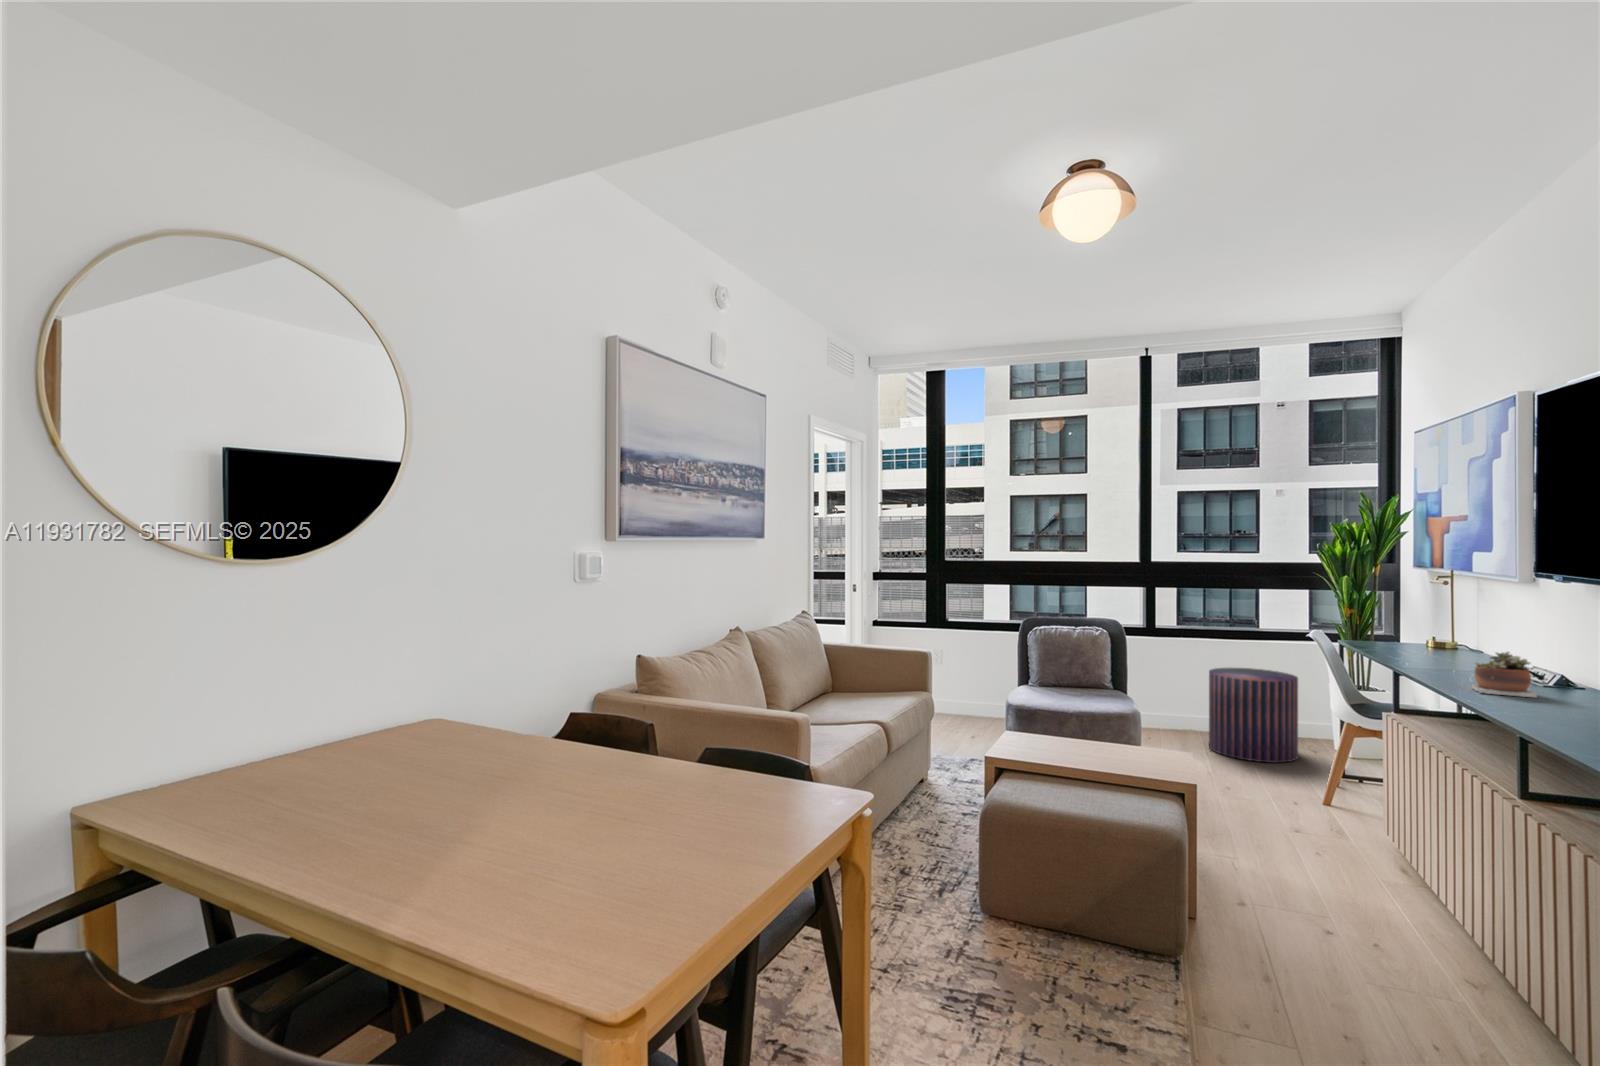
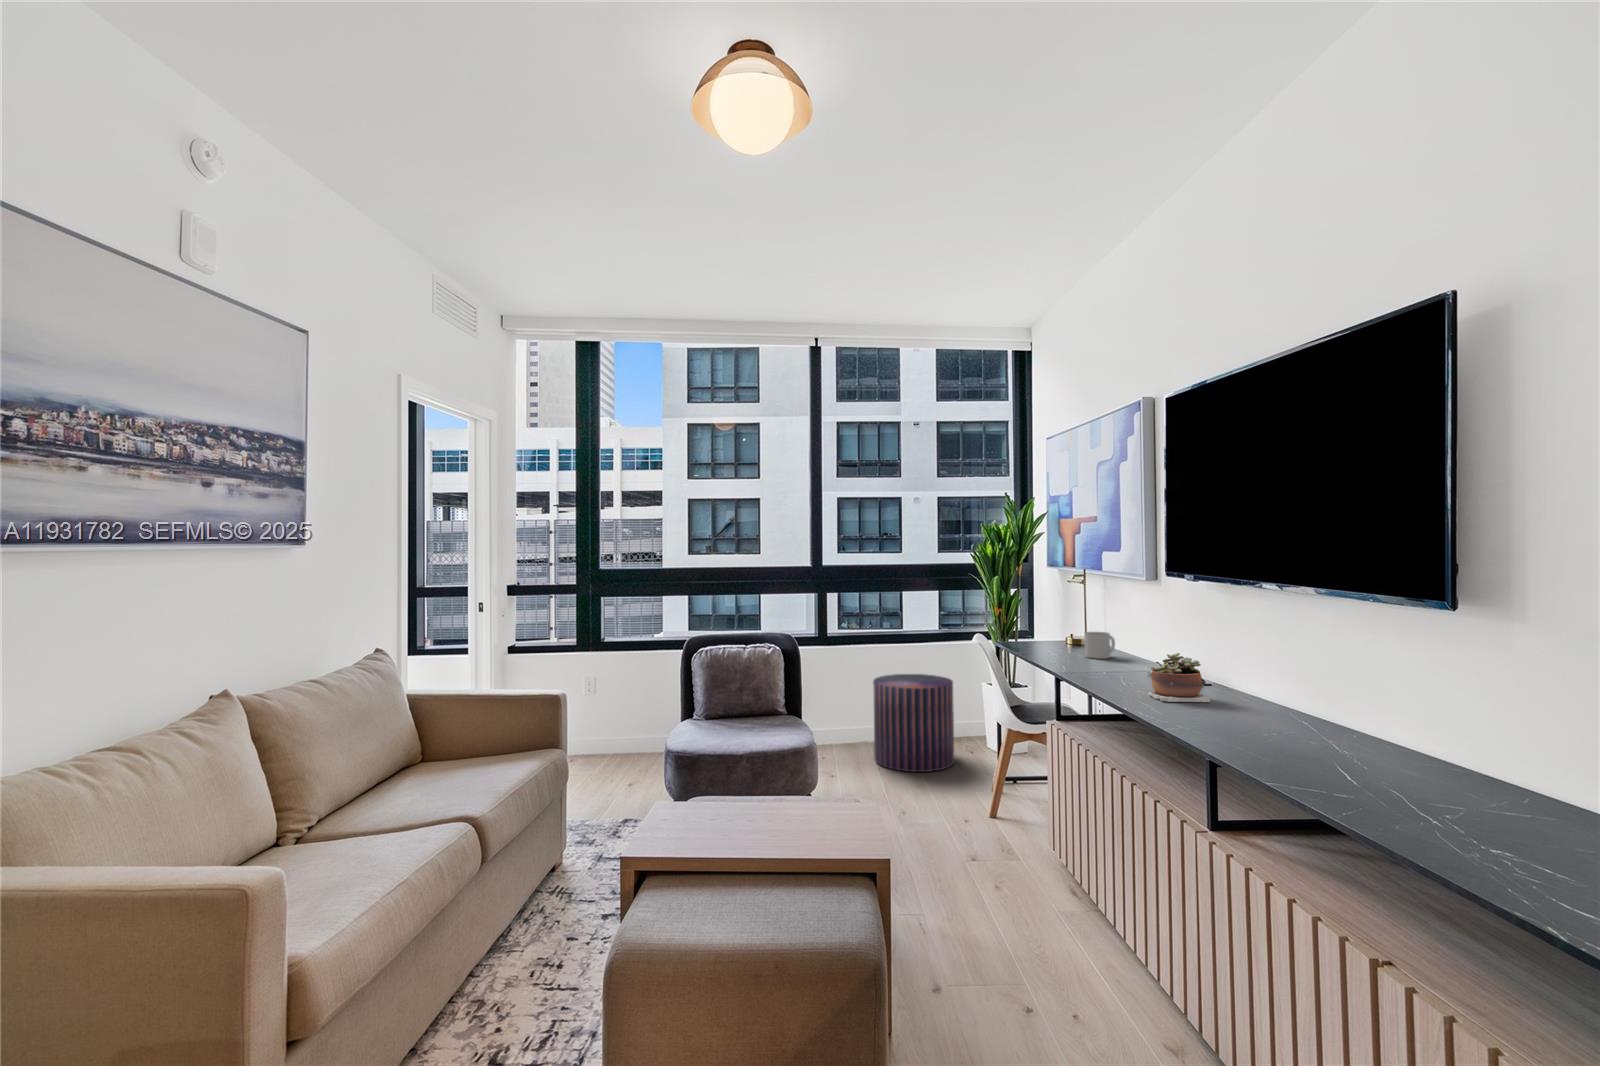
mug: none [1435,633,1474,660] -> present [1084,632,1115,659]

